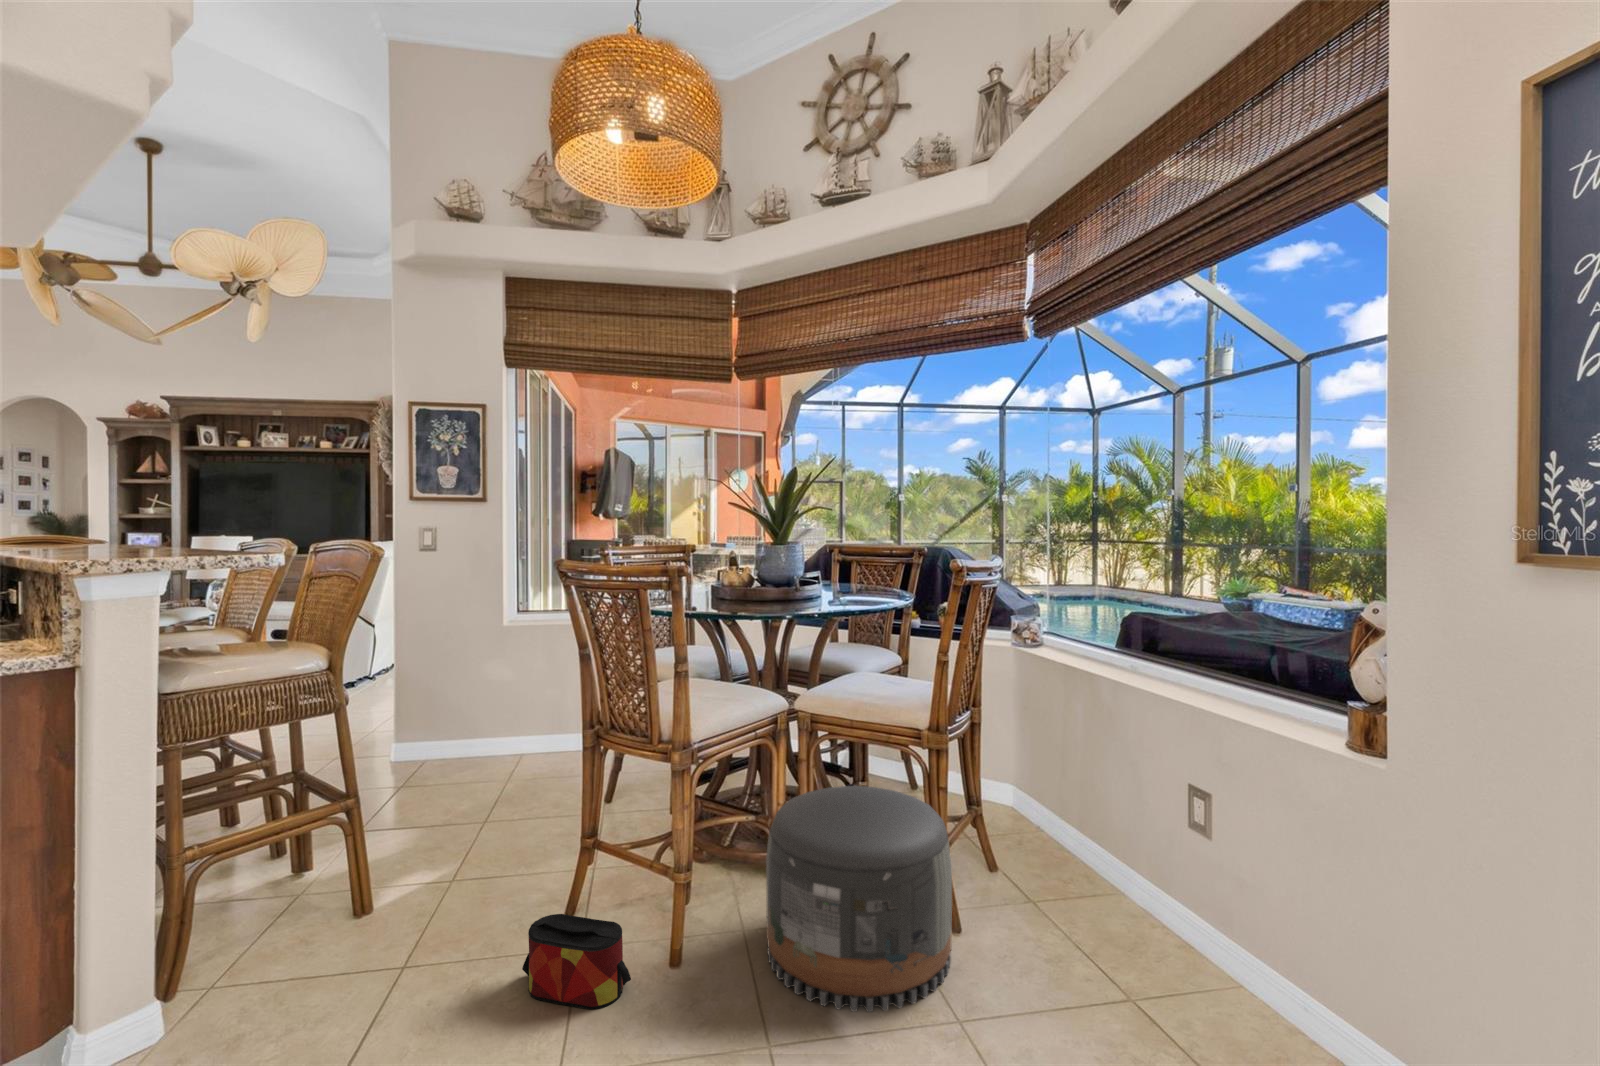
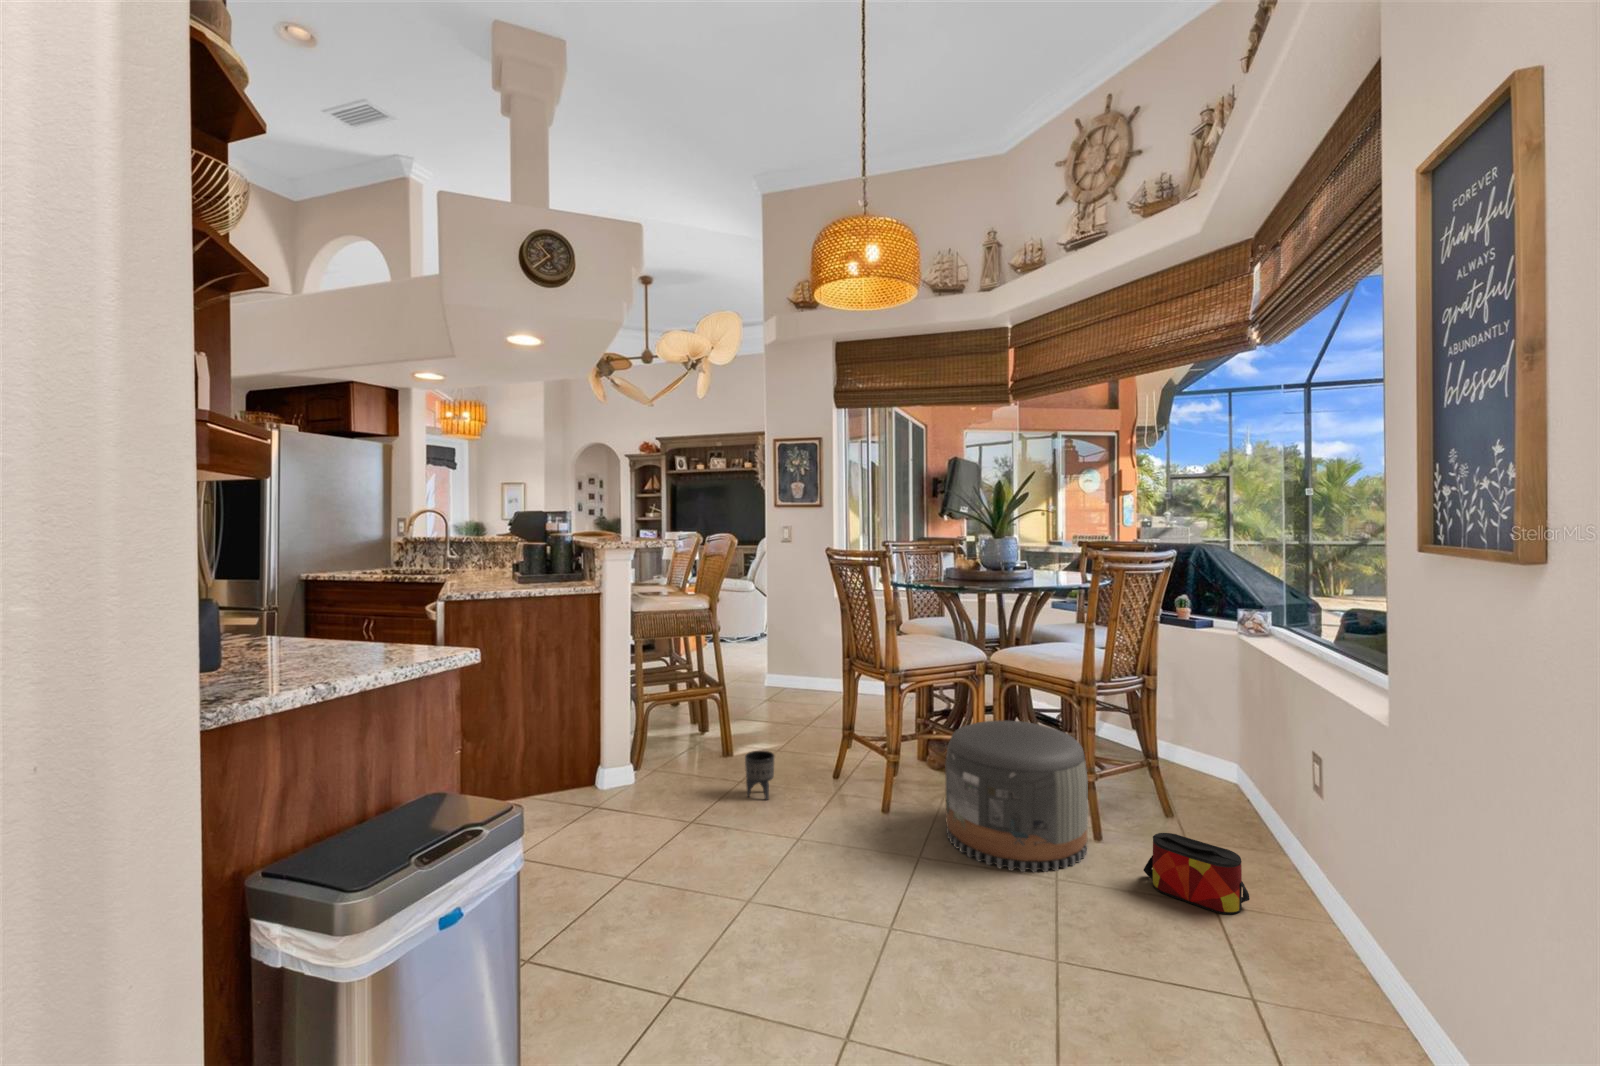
planter: none [422,903,478,994] -> present [745,751,775,800]
bag: present [522,914,631,1009] -> present [1144,833,1250,915]

